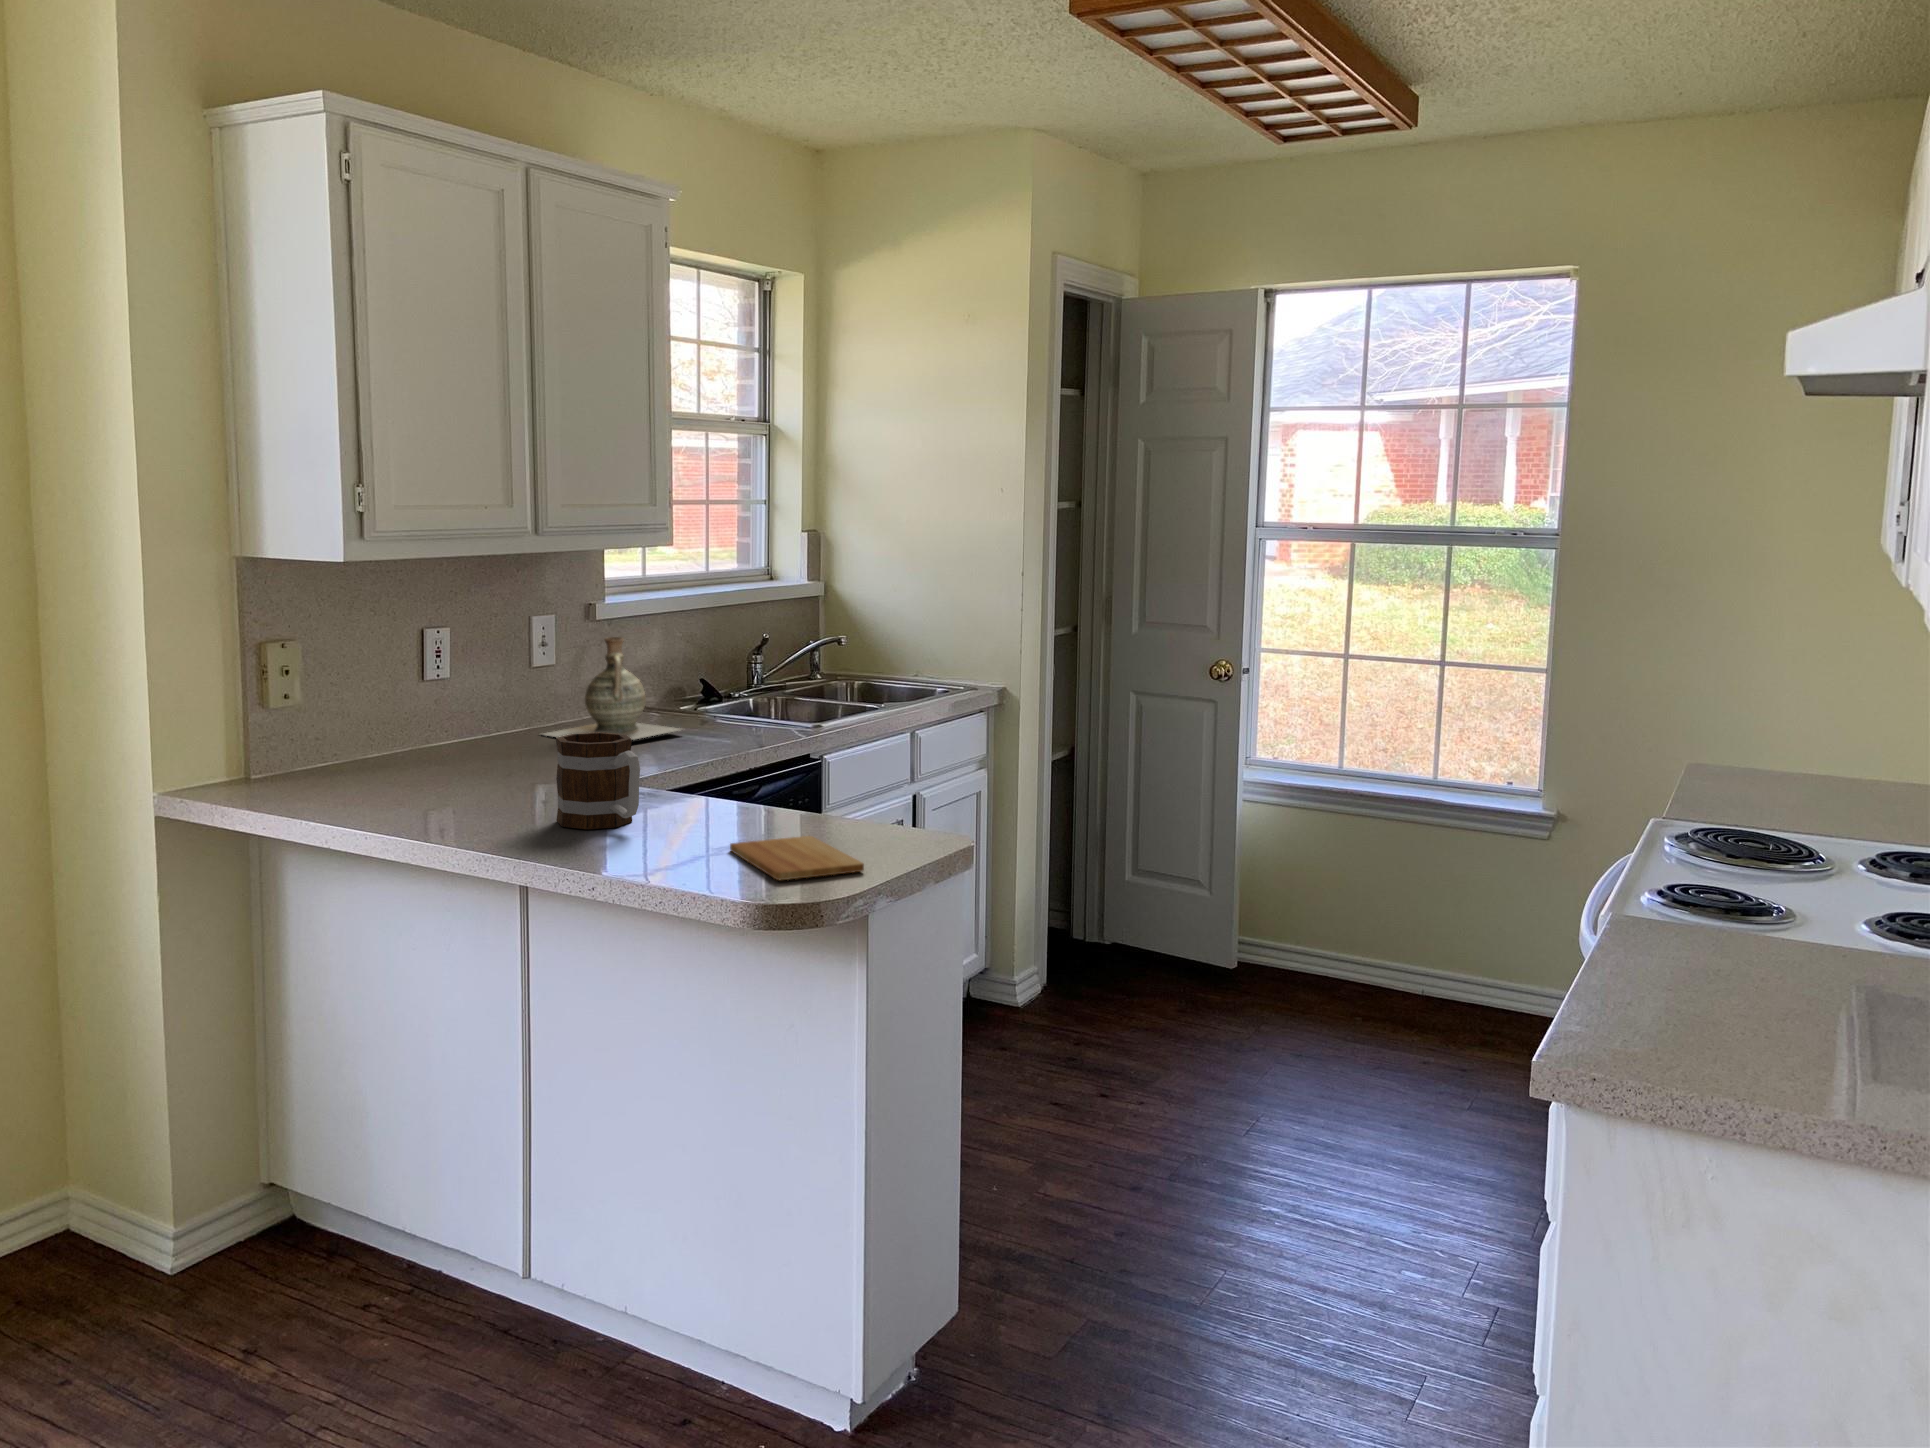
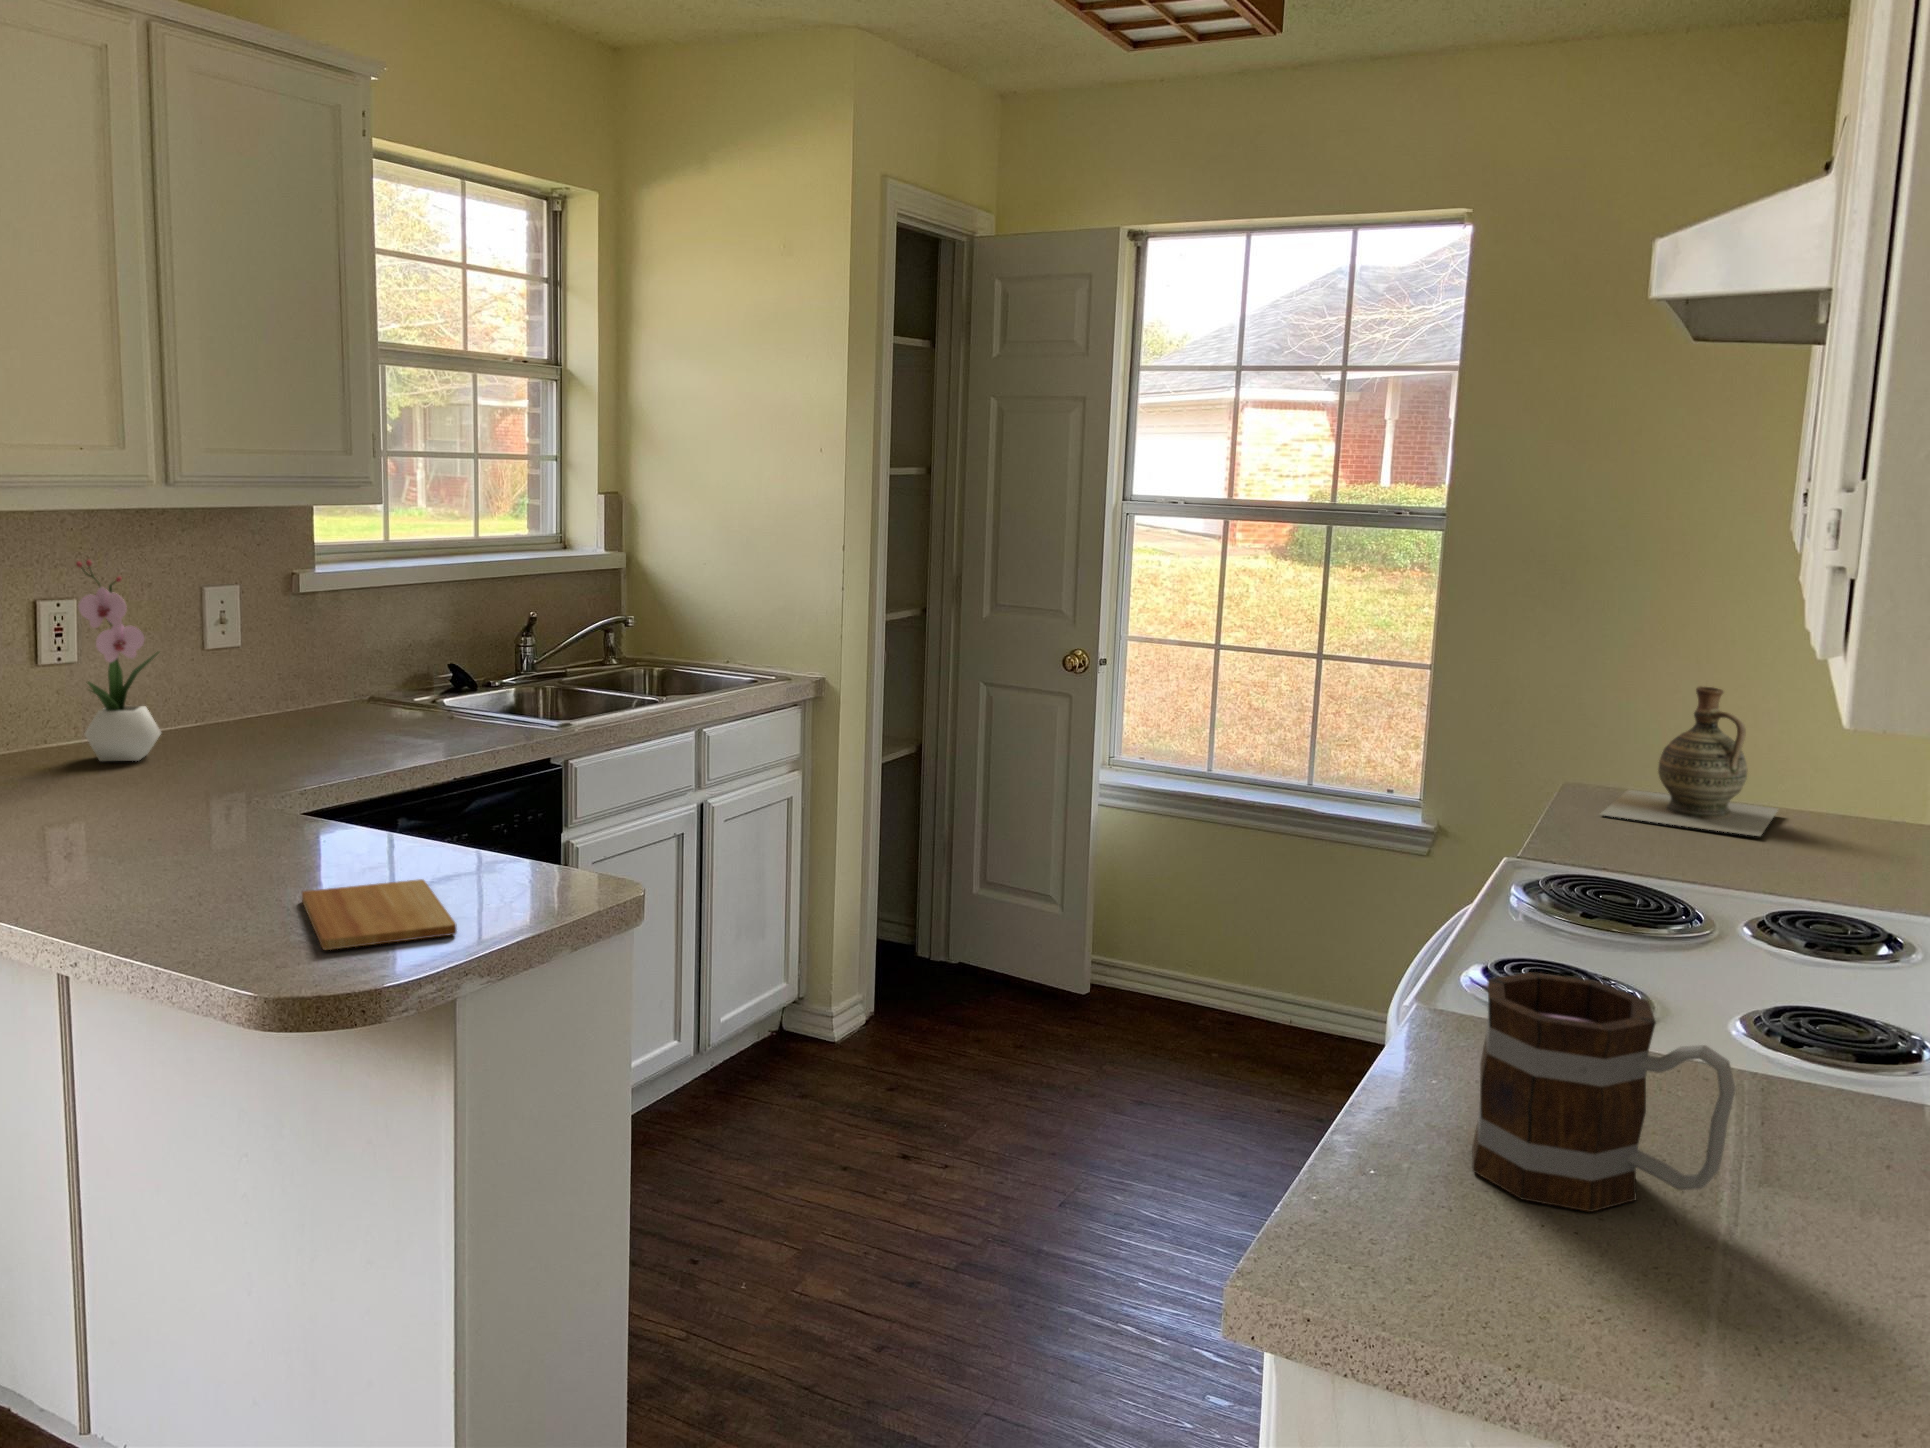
flower arrangement: none [465,595,524,757] -> present [76,560,161,761]
ceramic jug: present [543,637,680,739] -> present [1601,687,1778,836]
mug: present [556,732,640,829] -> present [1472,972,1736,1212]

